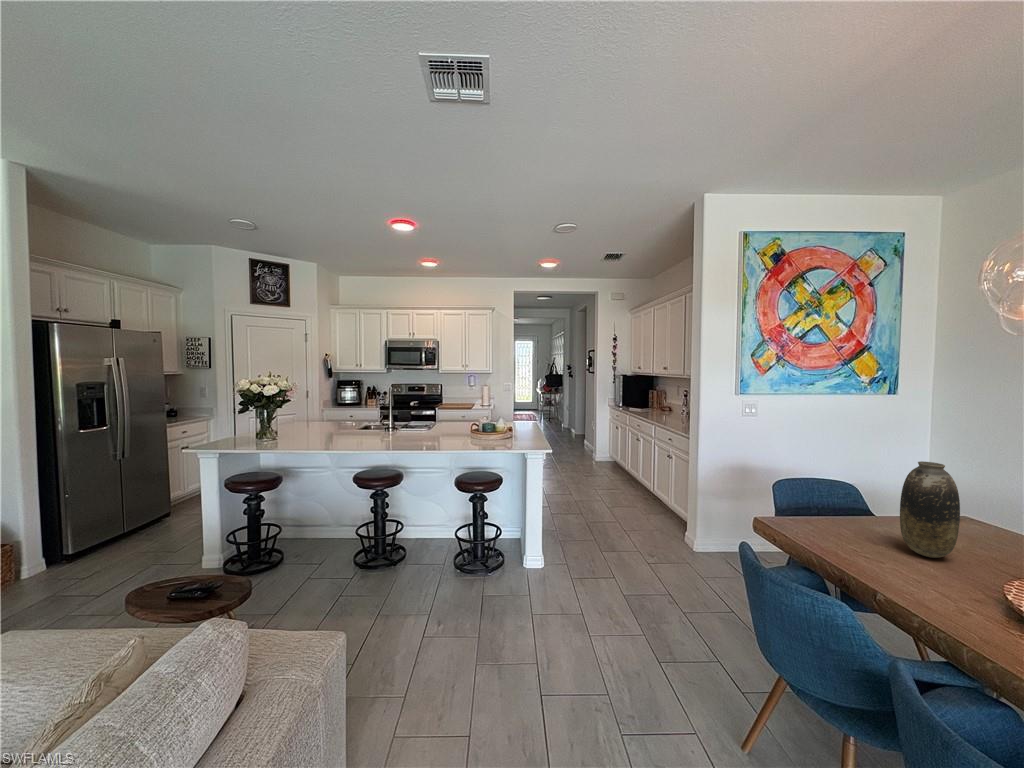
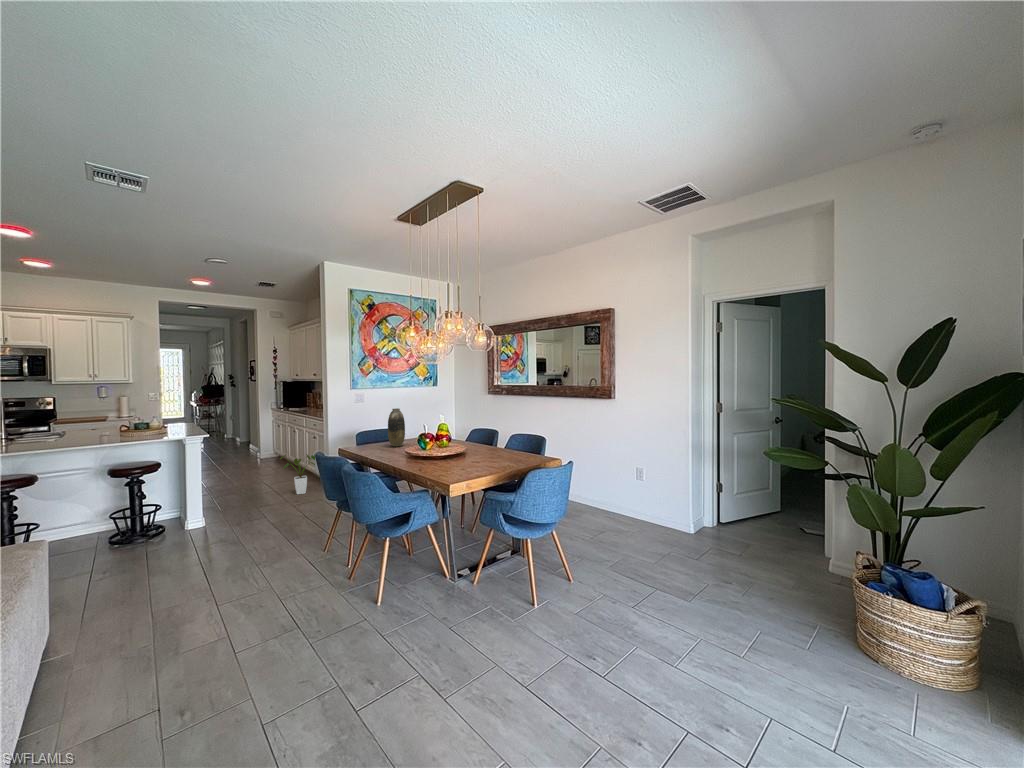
house plant: none [627,477,681,537] -> present [280,454,315,494]

